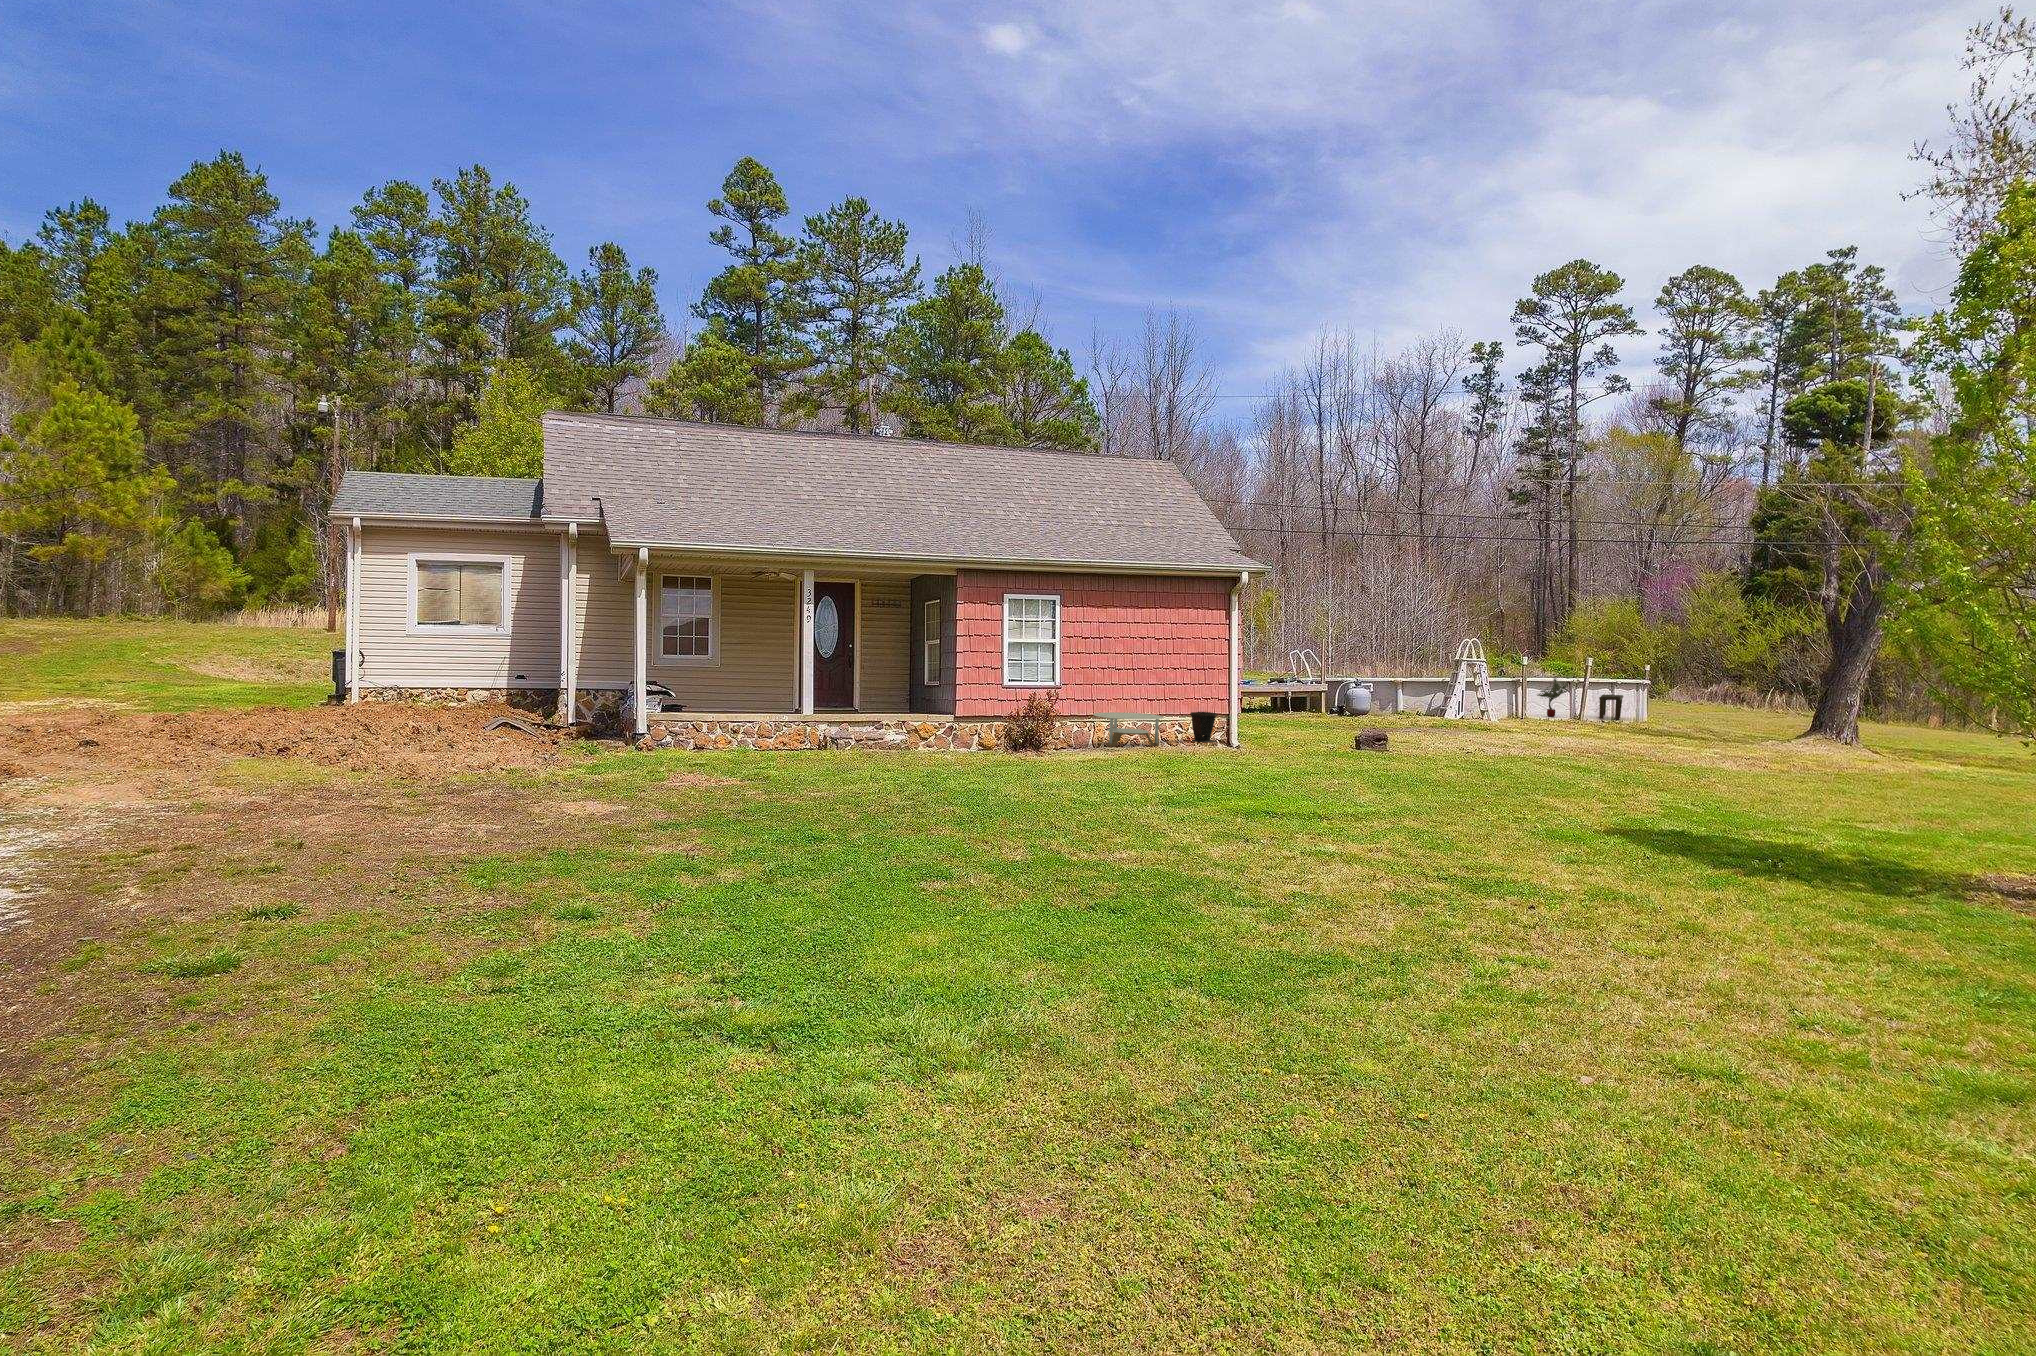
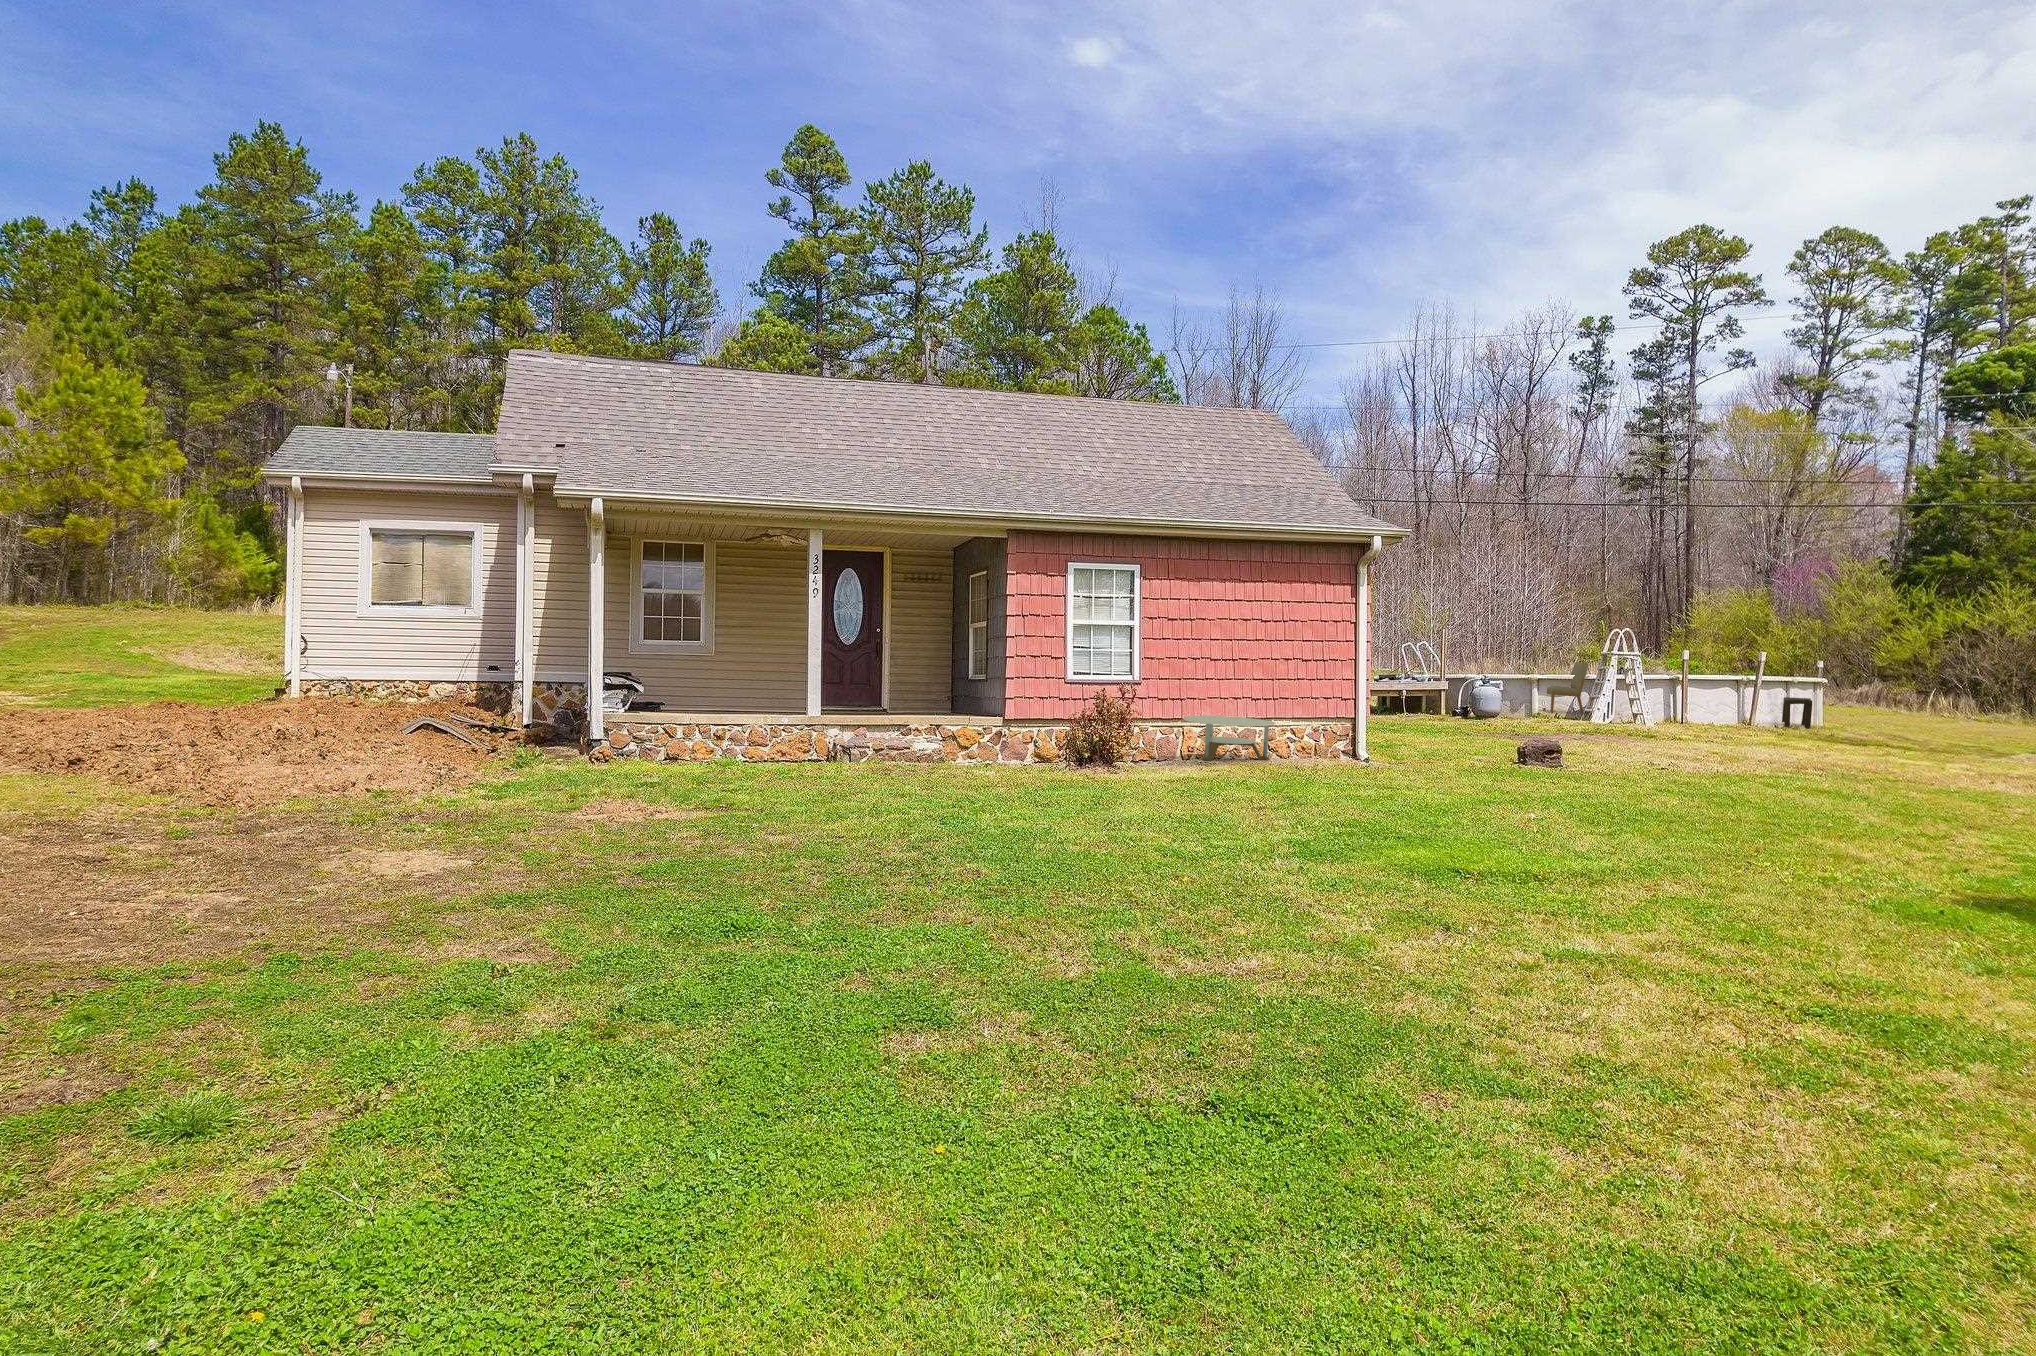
chair: none [1410,666,1445,710] -> present [1543,662,1588,714]
potted tree: present [1537,677,1568,717] -> none [1705,676,1745,724]
bucket: present [1190,712,1217,742] -> none [1304,715,1345,755]

